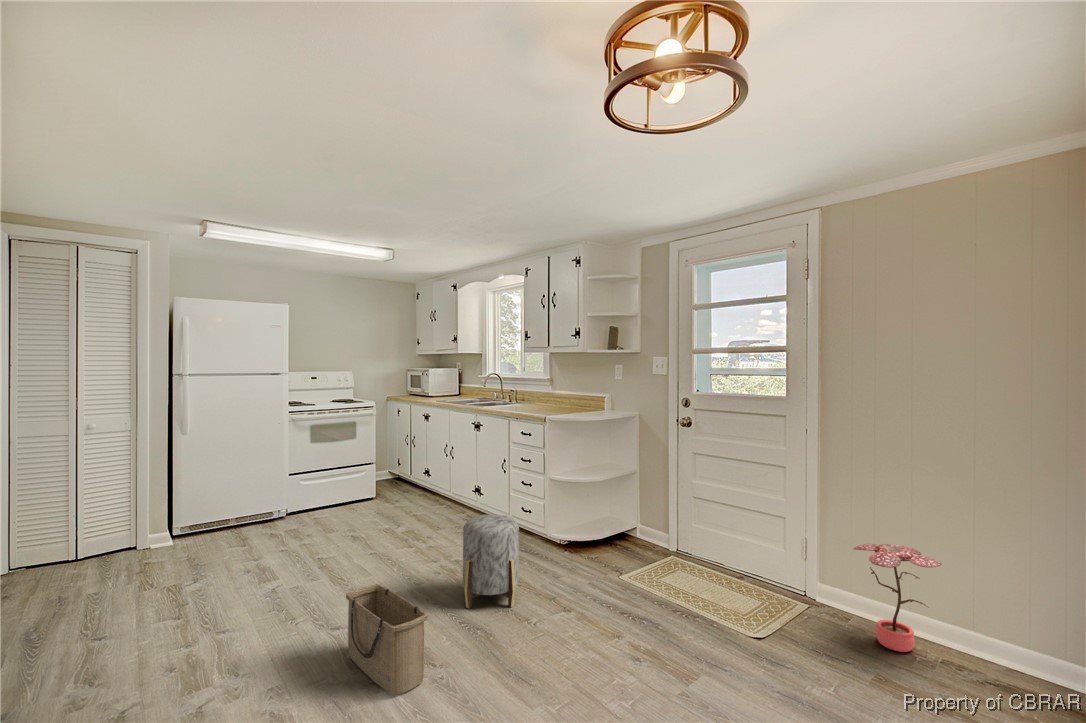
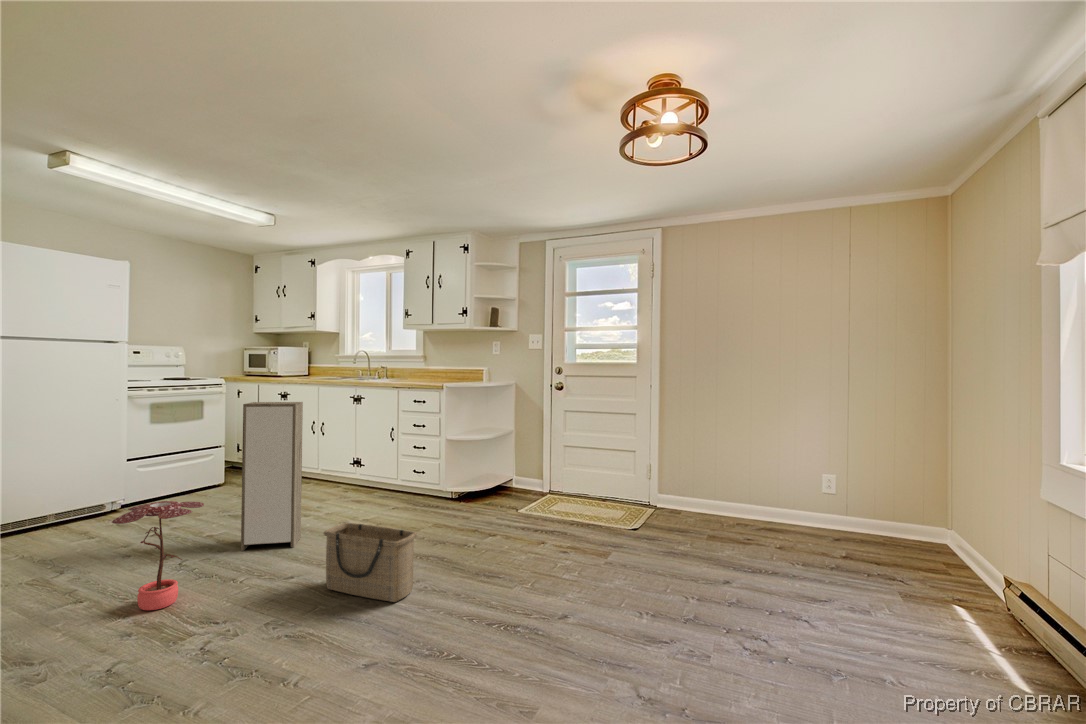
storage cabinet: none [323,437,384,589] -> present [241,402,303,551]
stool: present [463,514,519,608] -> none [395,465,448,545]
potted plant: present [853,544,942,652] -> present [112,501,204,610]

